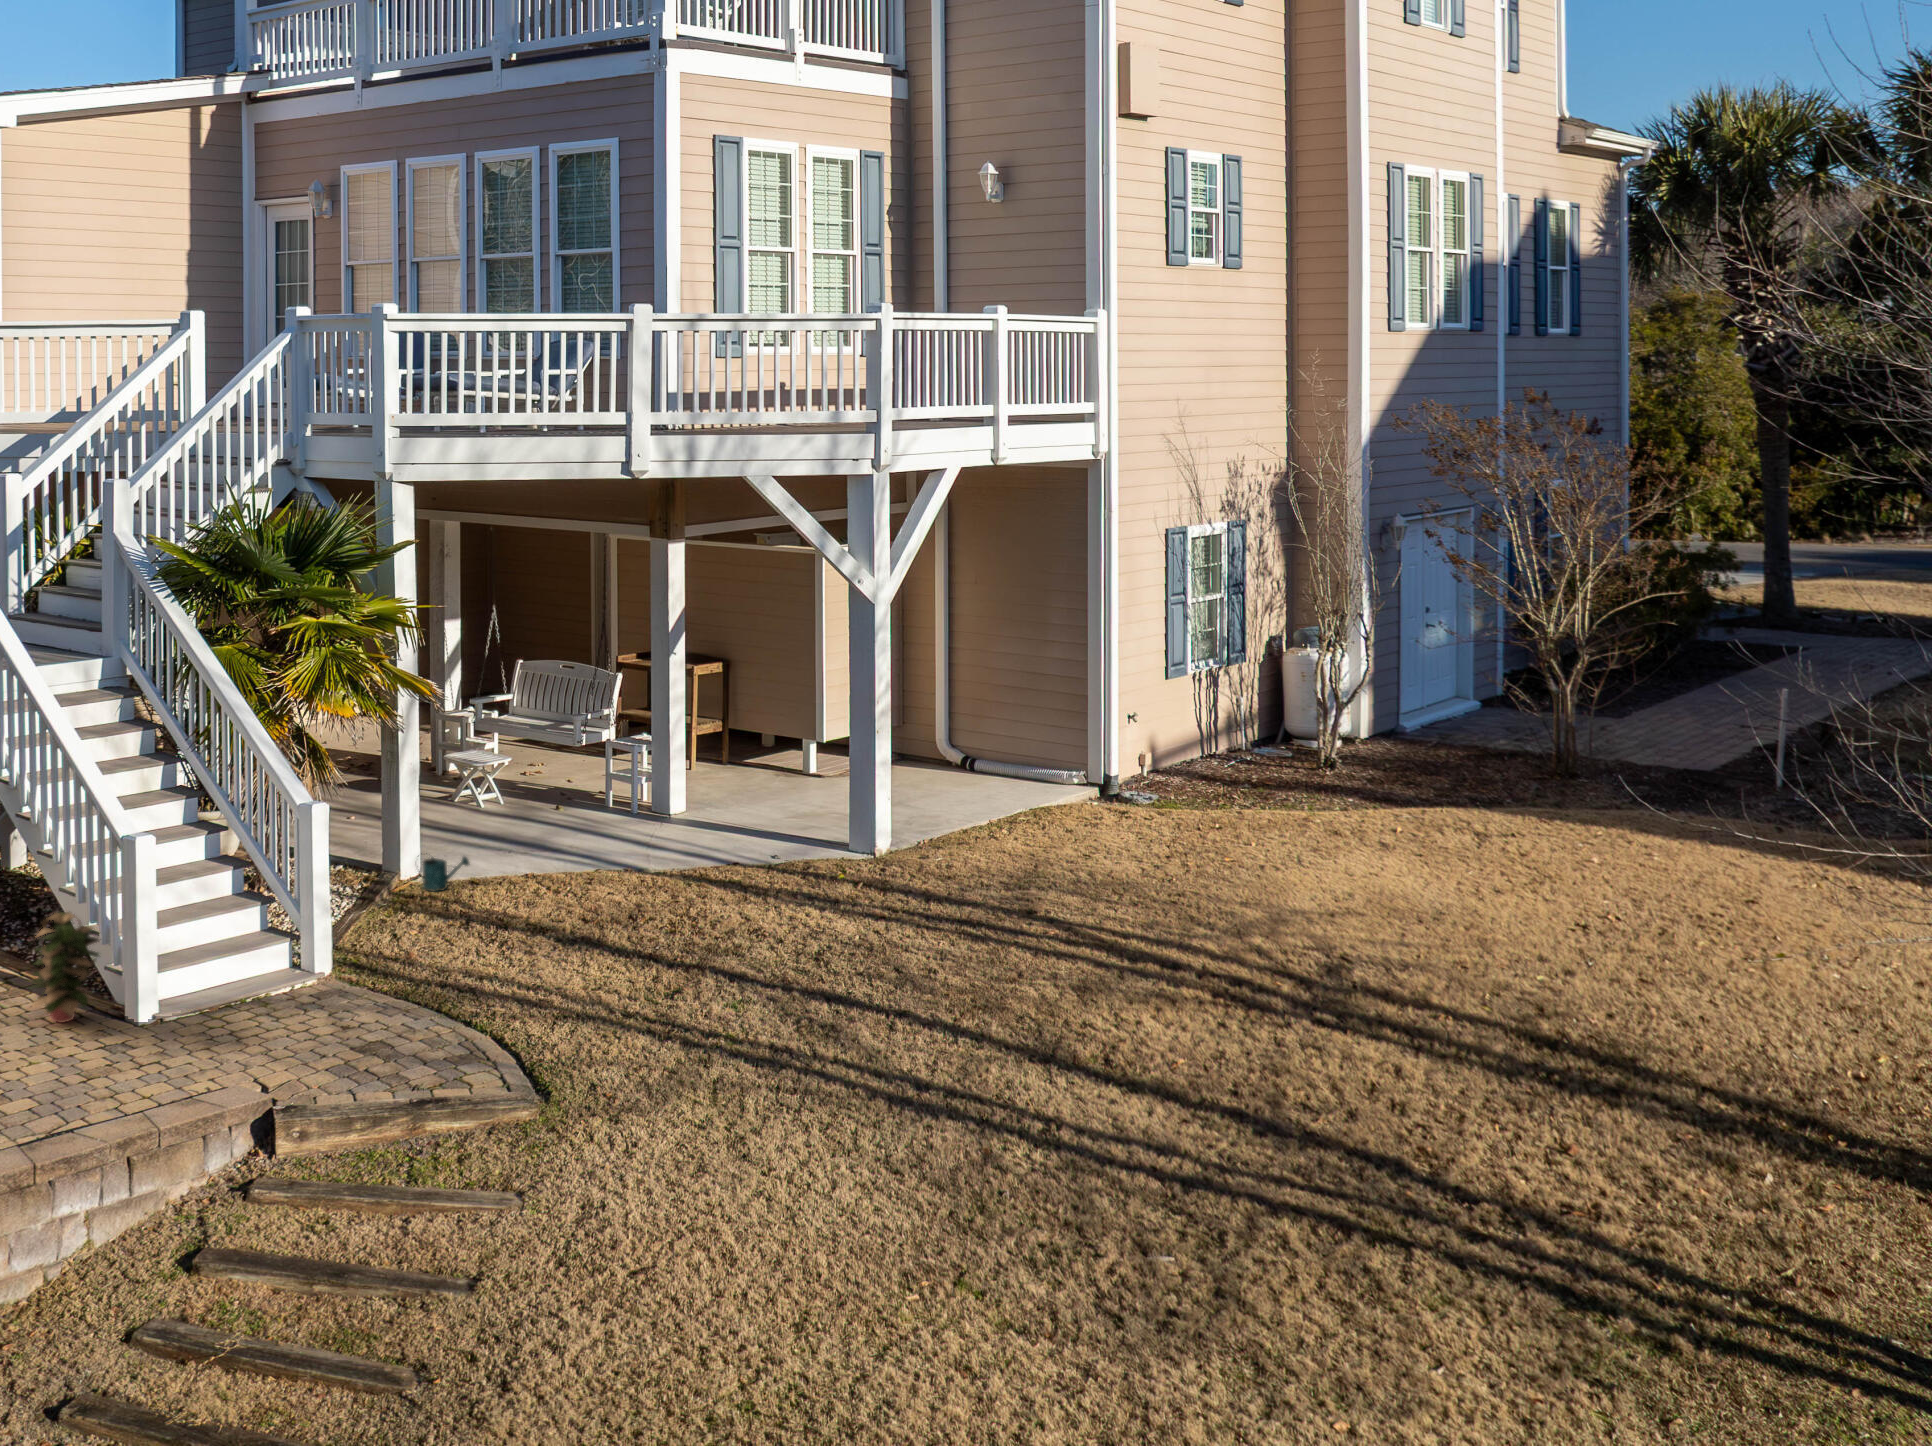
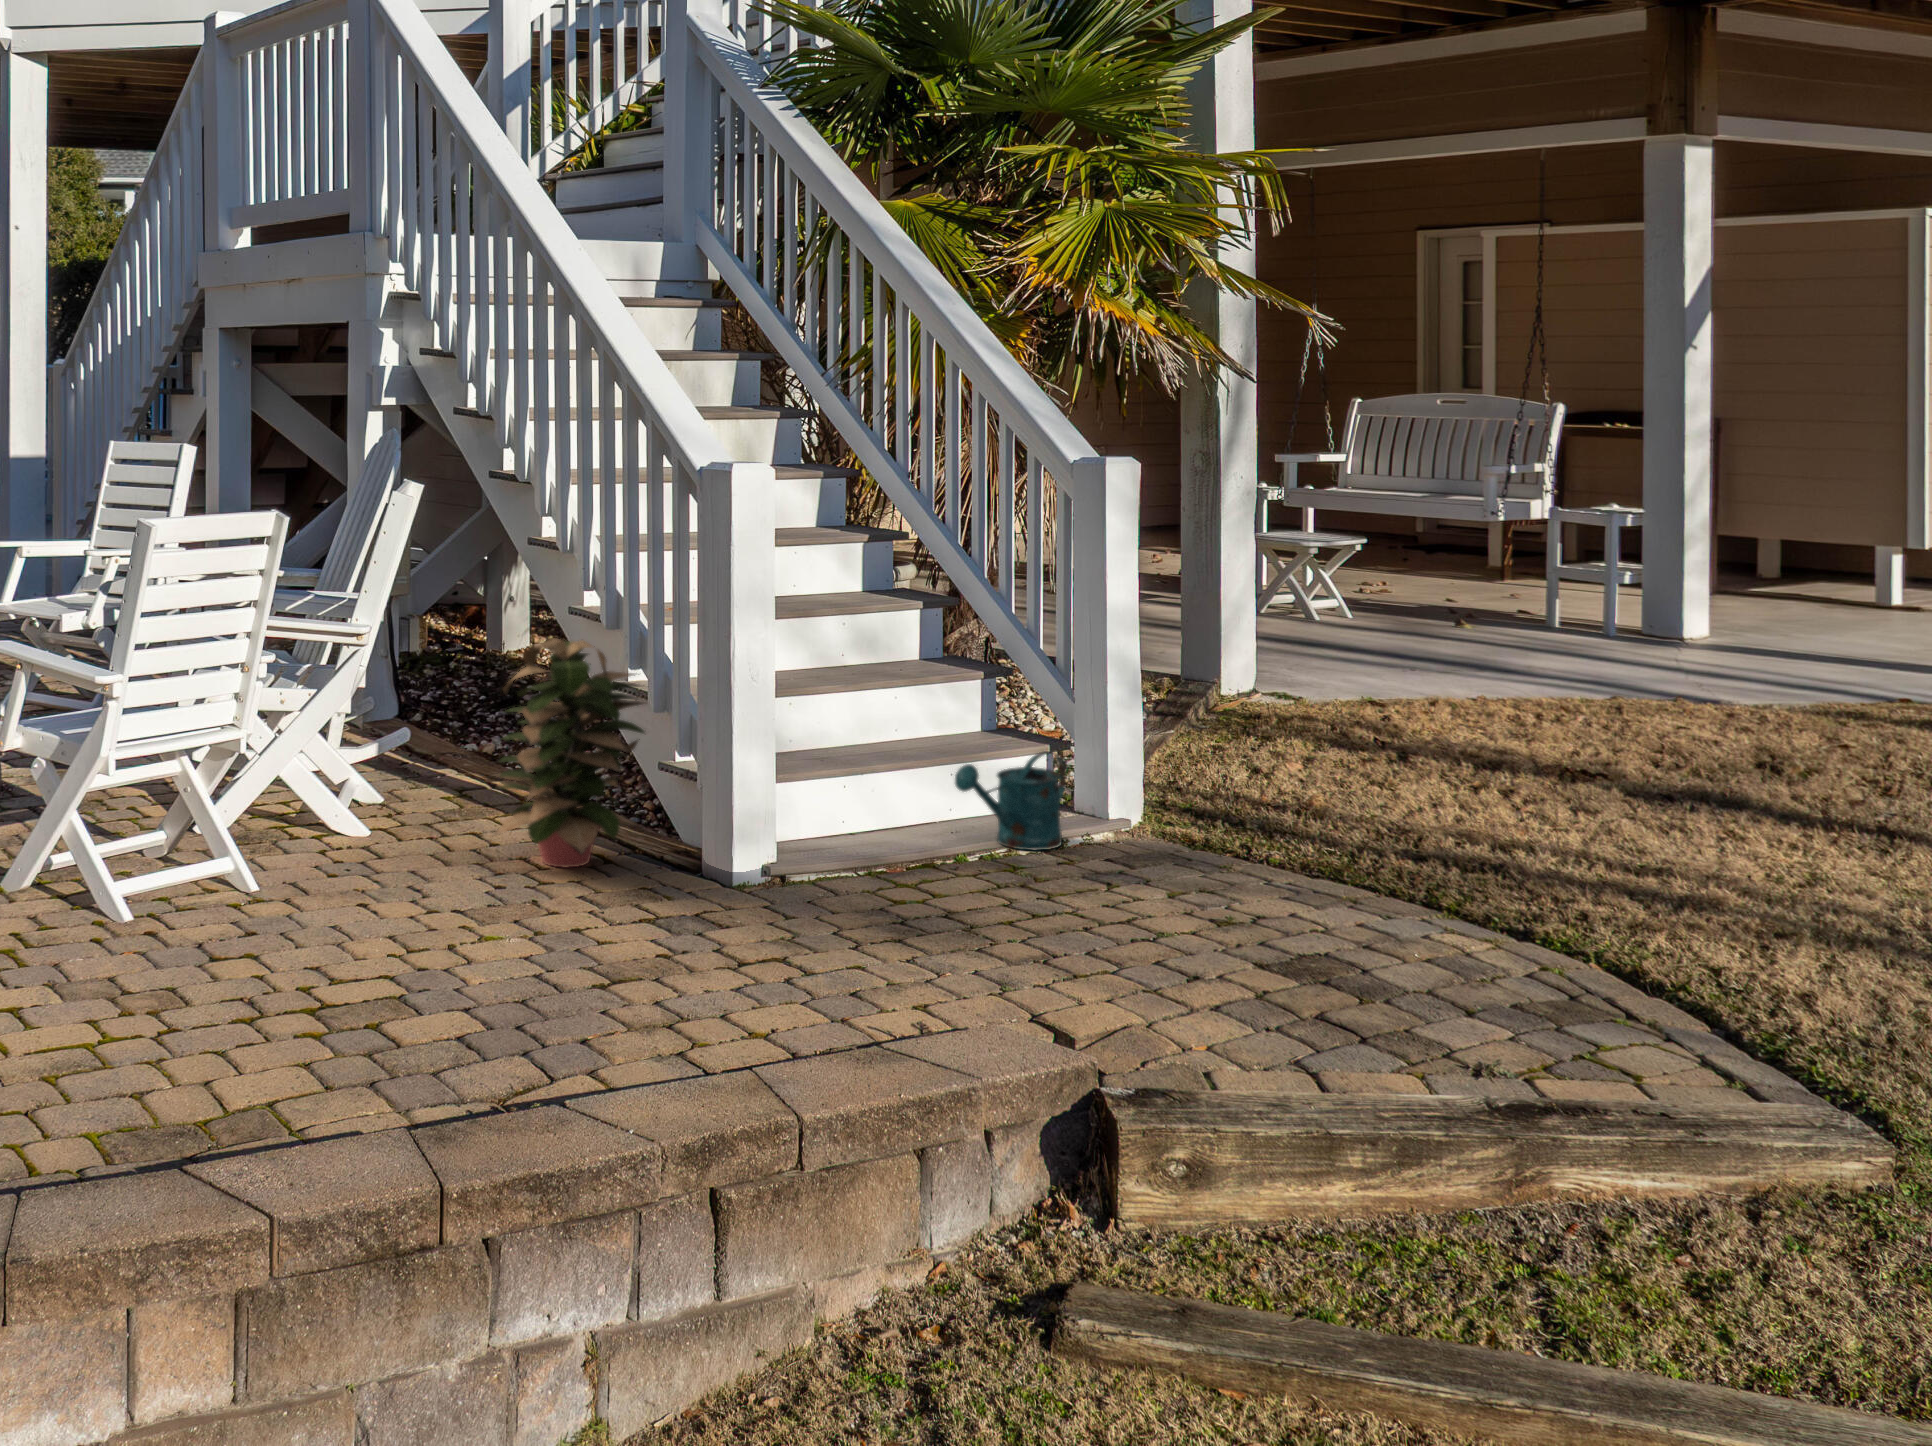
watering can: present [419,853,470,892] -> present [955,751,1066,851]

